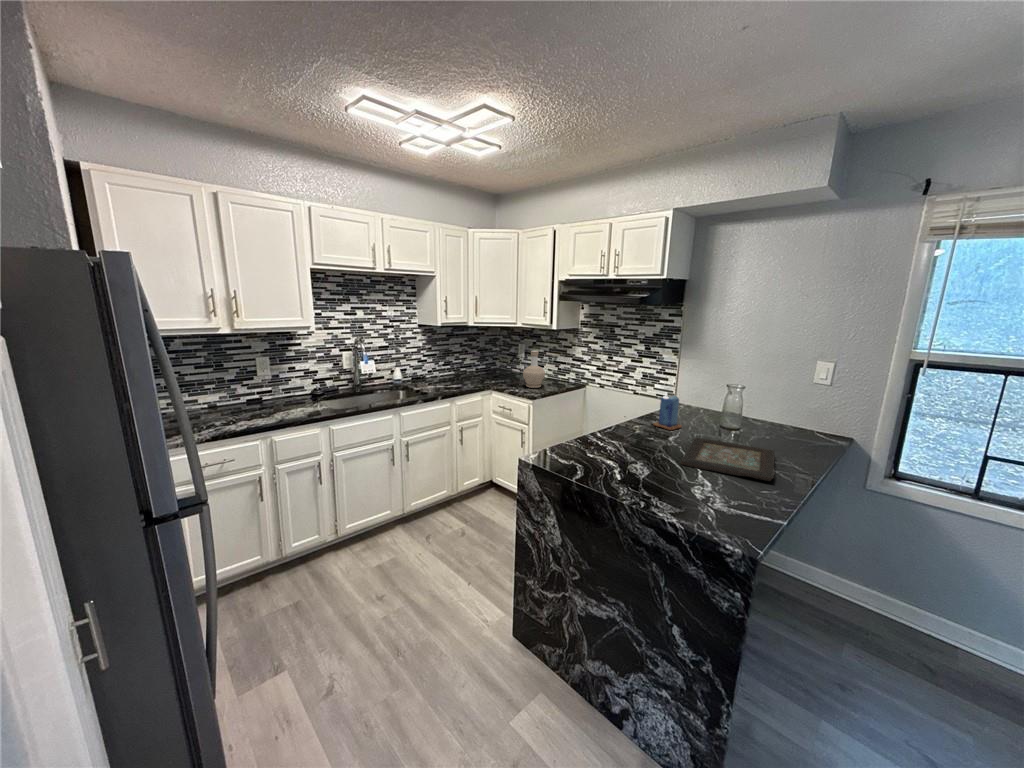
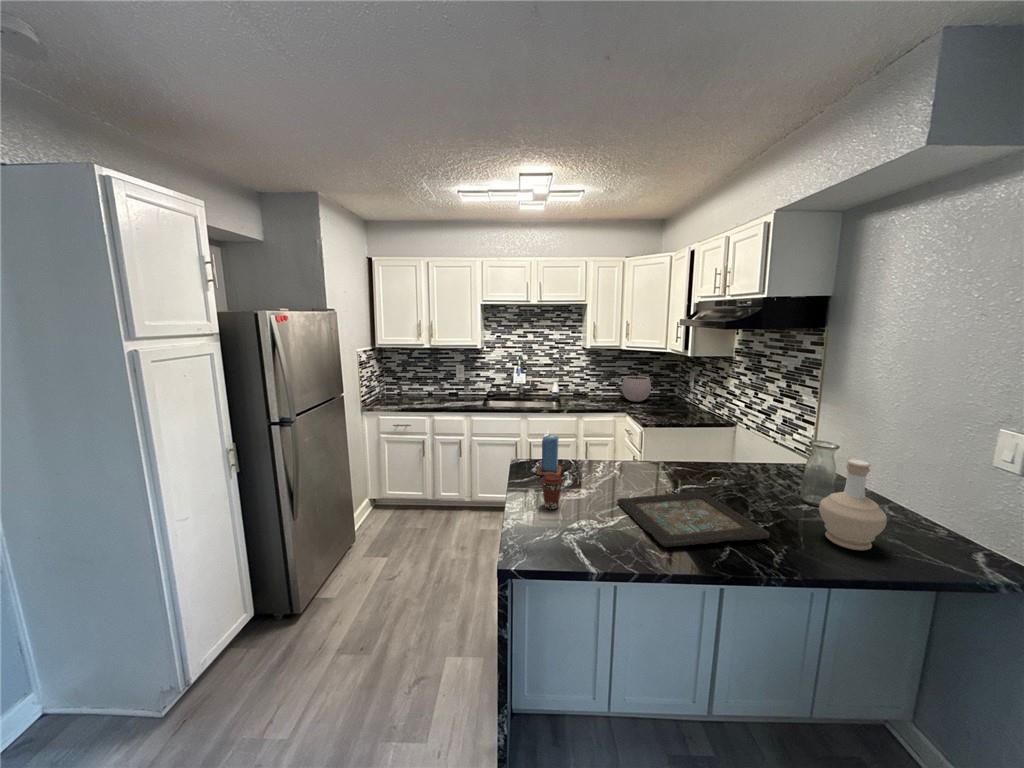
plant pot: none [466,343,495,379] -> present [622,370,651,402]
bottle: present [523,351,545,388] -> present [819,459,887,550]
candle: present [653,394,682,430] -> present [537,430,562,476]
coffee cup: none [655,452,679,488] -> present [541,474,563,509]

